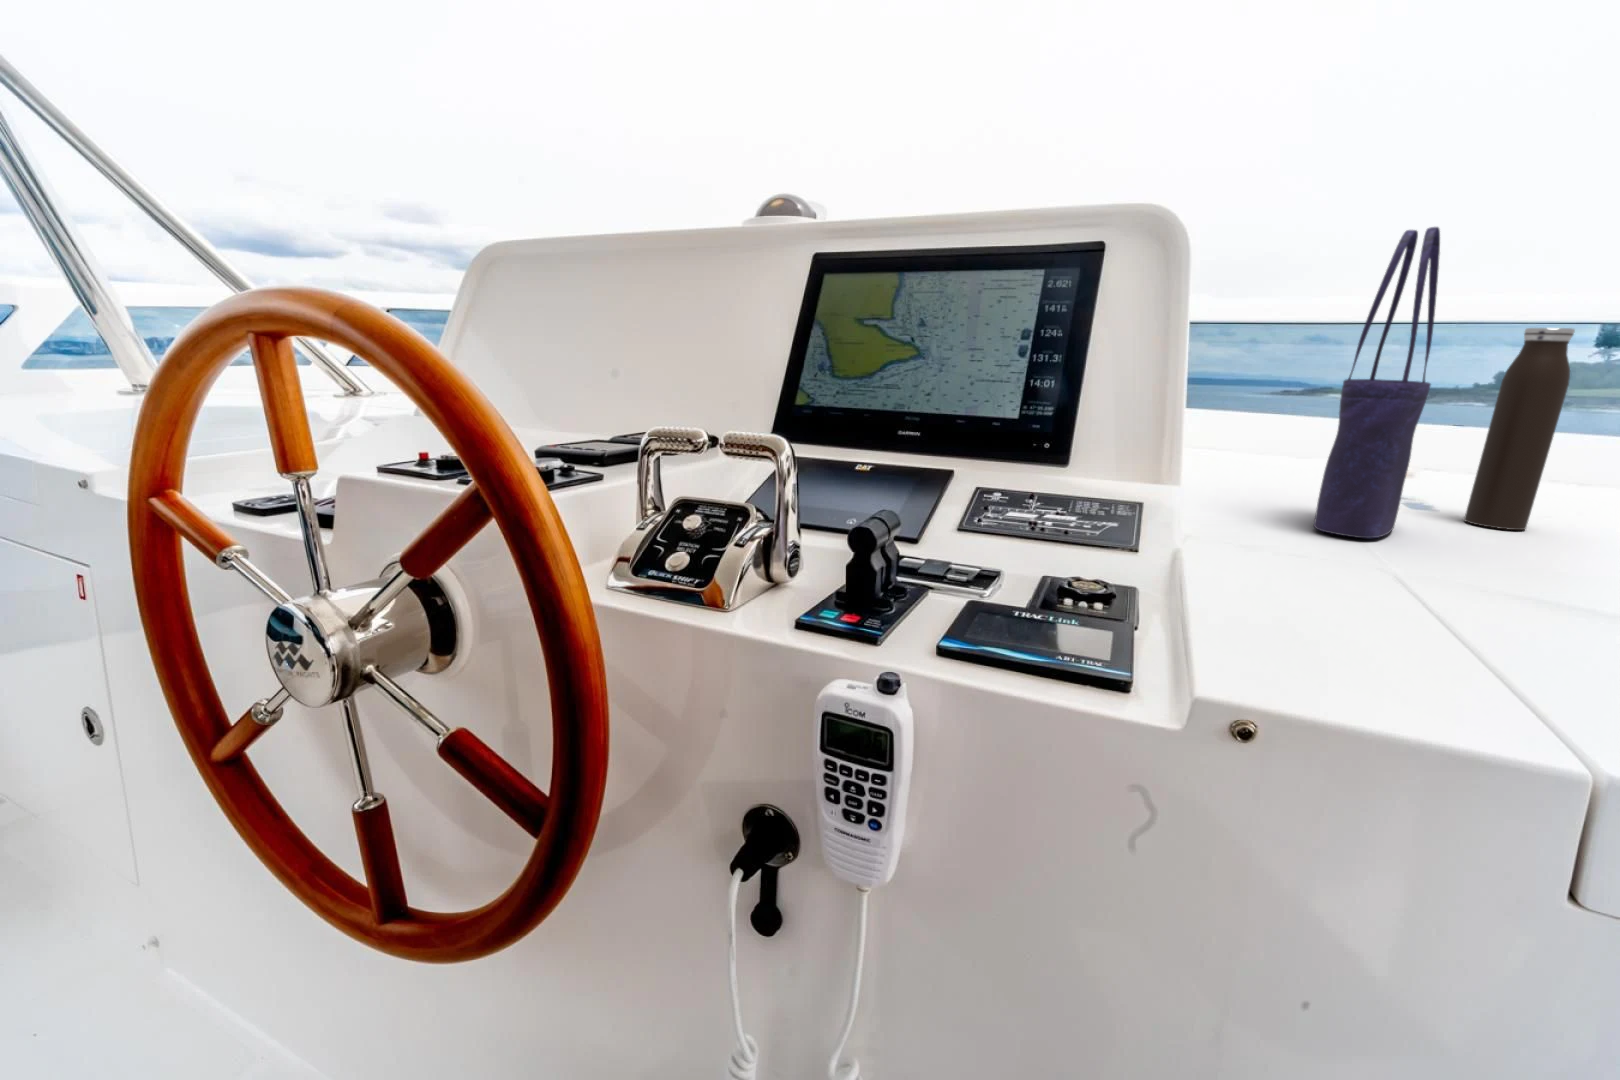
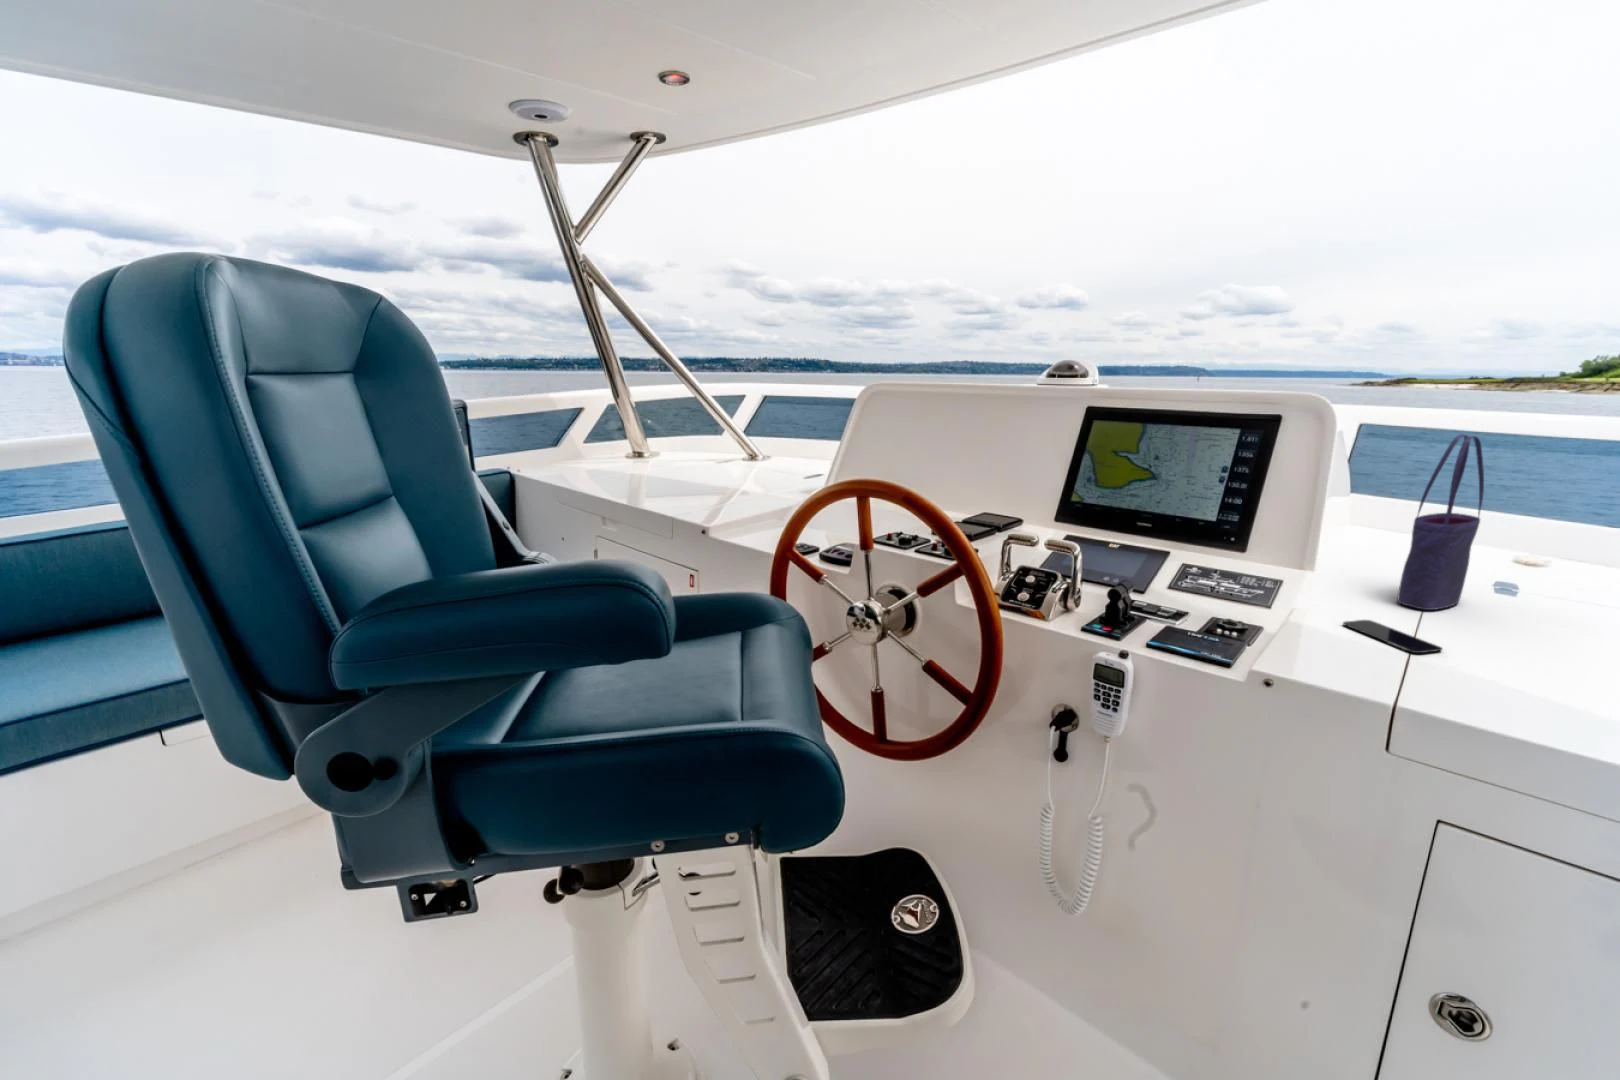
water bottle: present [1464,328,1575,530] -> none [1525,486,1594,612]
smartphone: none [1282,560,1491,618] -> present [1343,620,1442,653]

